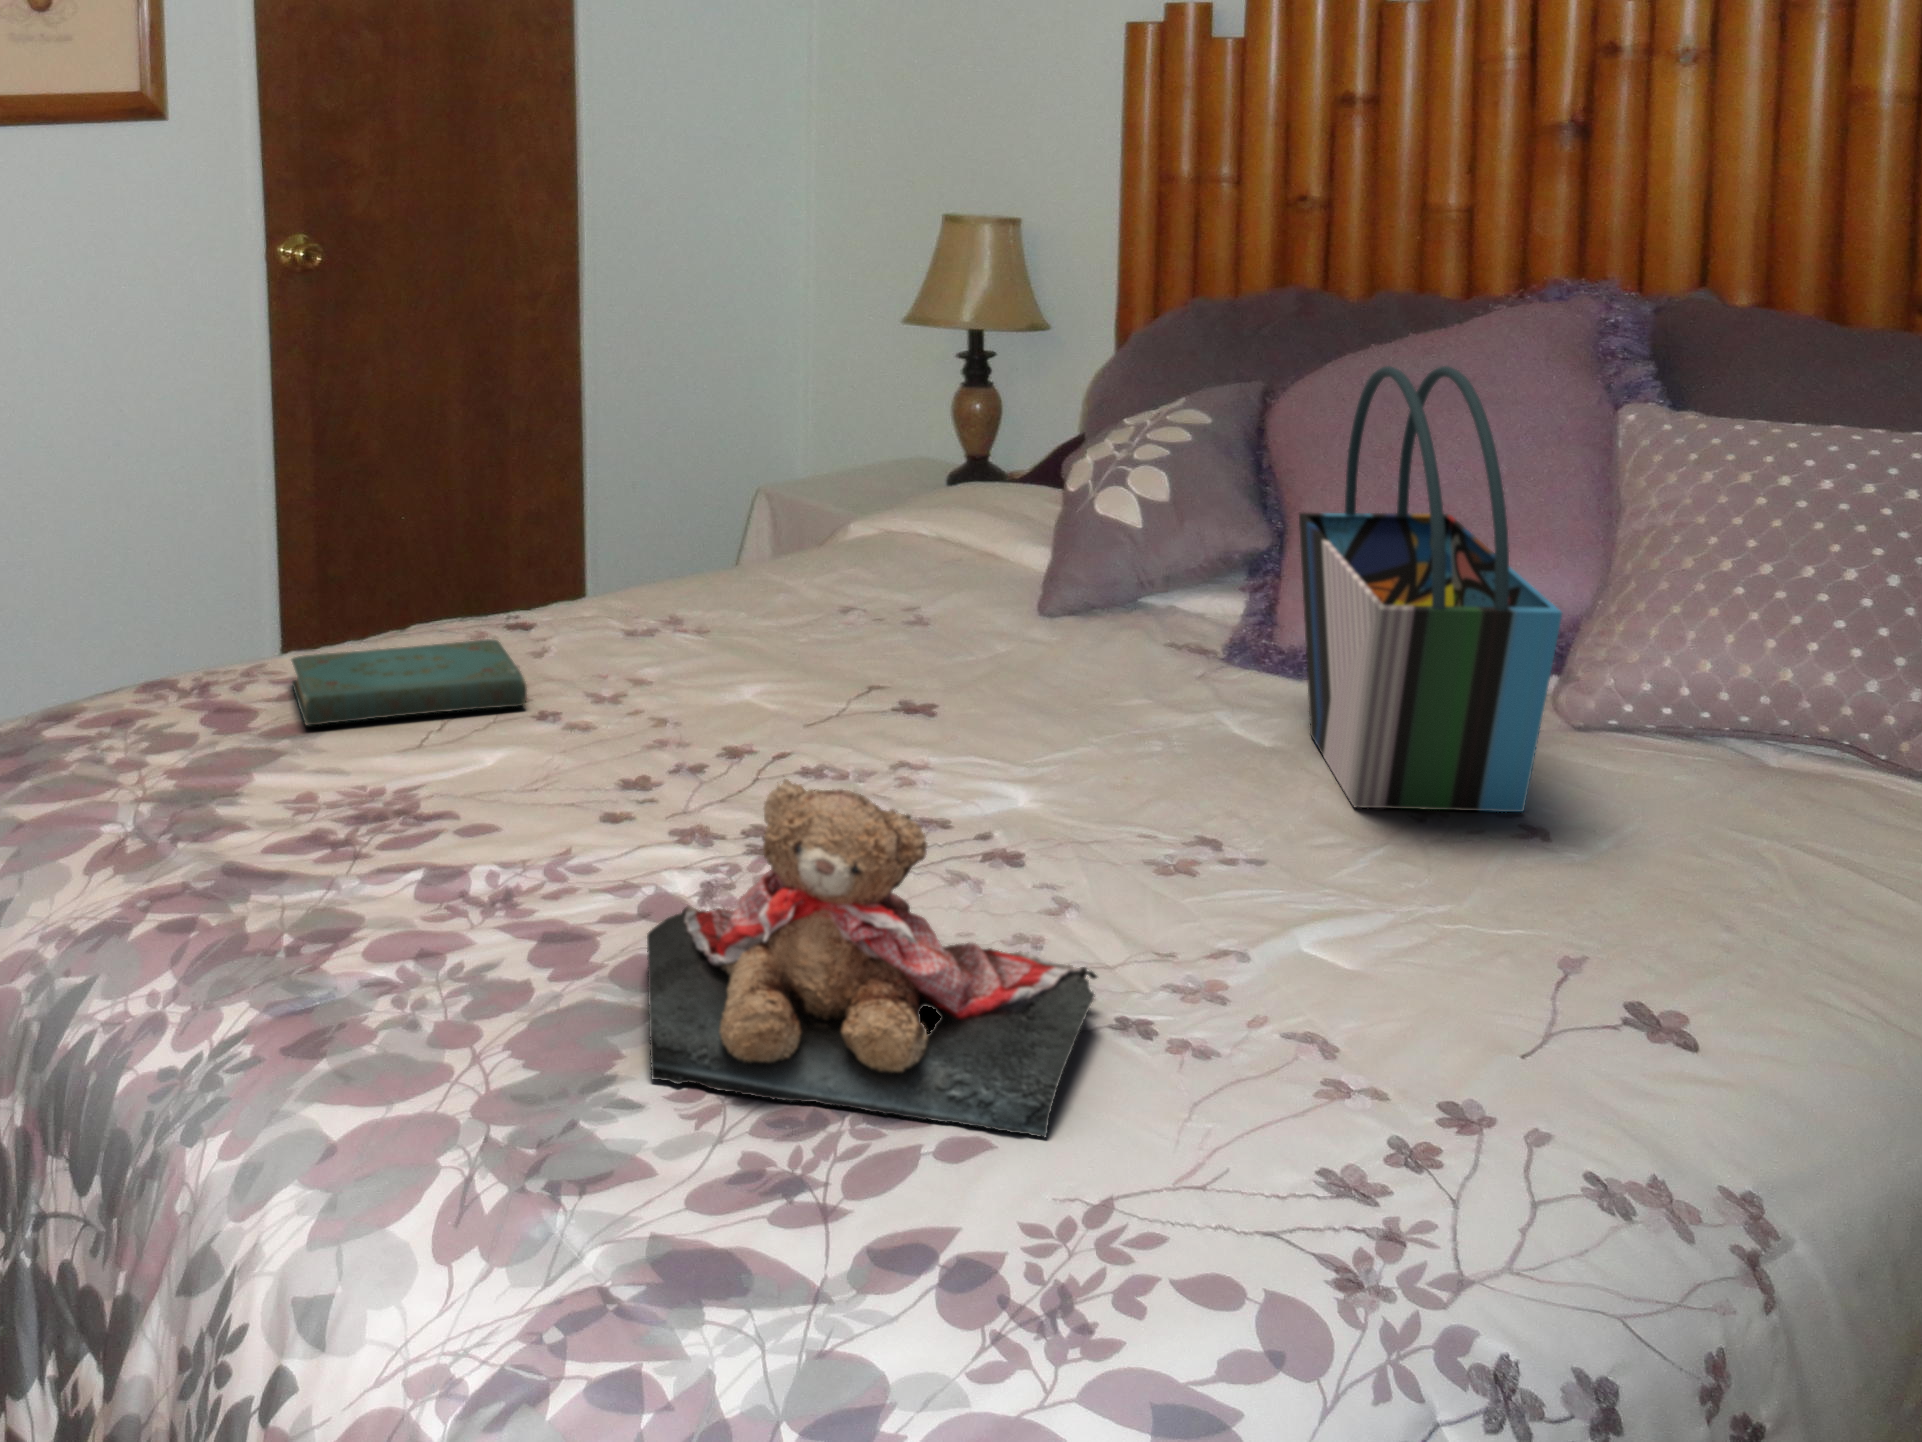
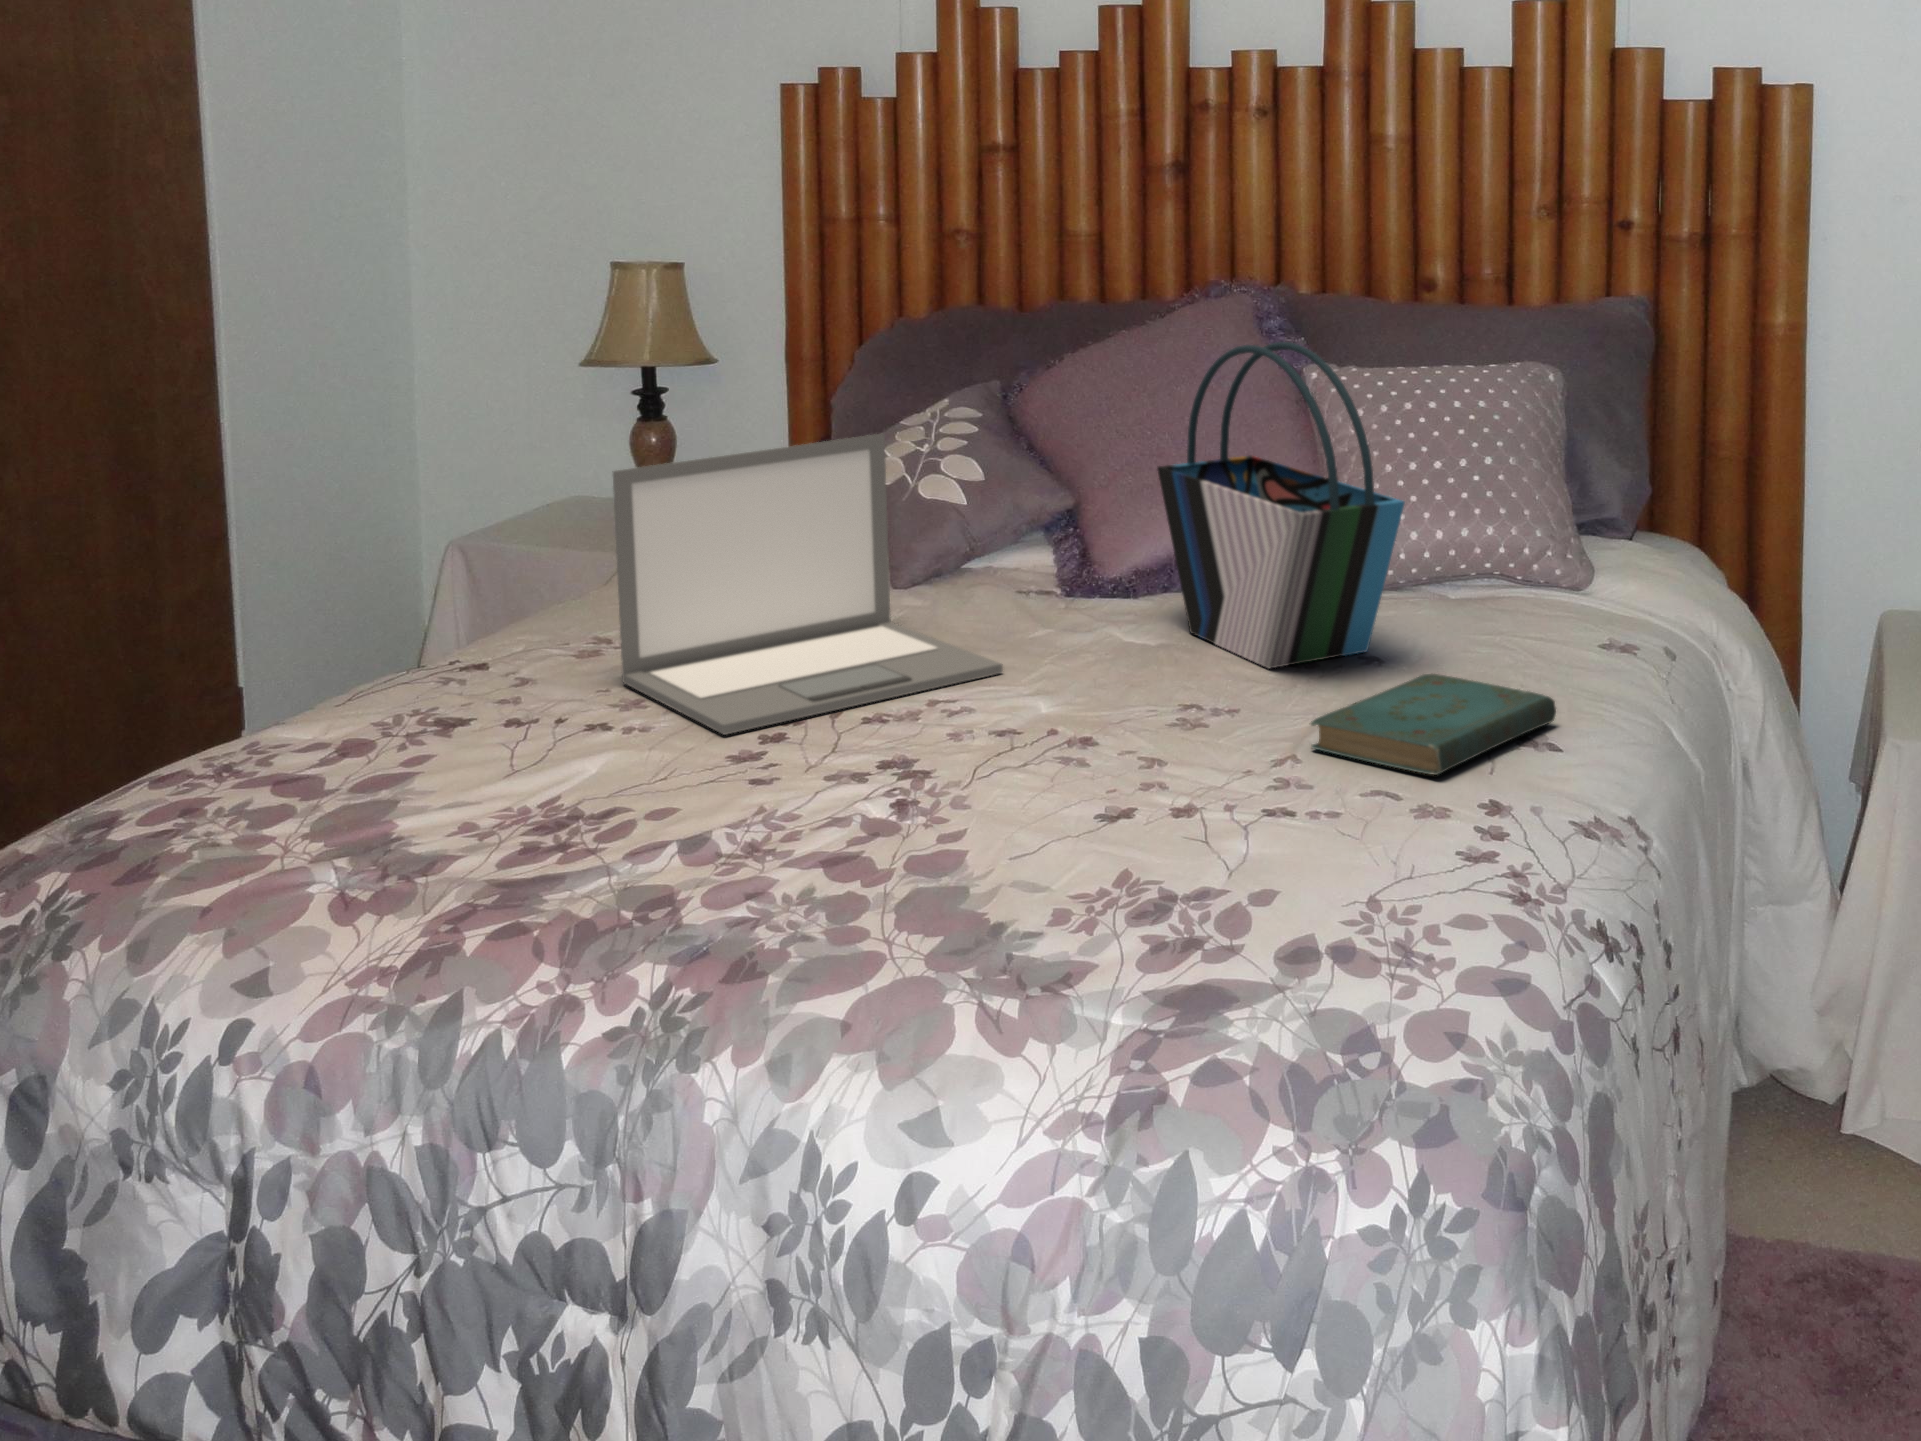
laptop: none [625,430,1021,753] -> present [613,434,1003,735]
book: present [292,639,527,725] -> present [1310,674,1556,775]
teddy bear: present [647,779,1097,1138] -> none [937,673,1318,916]

